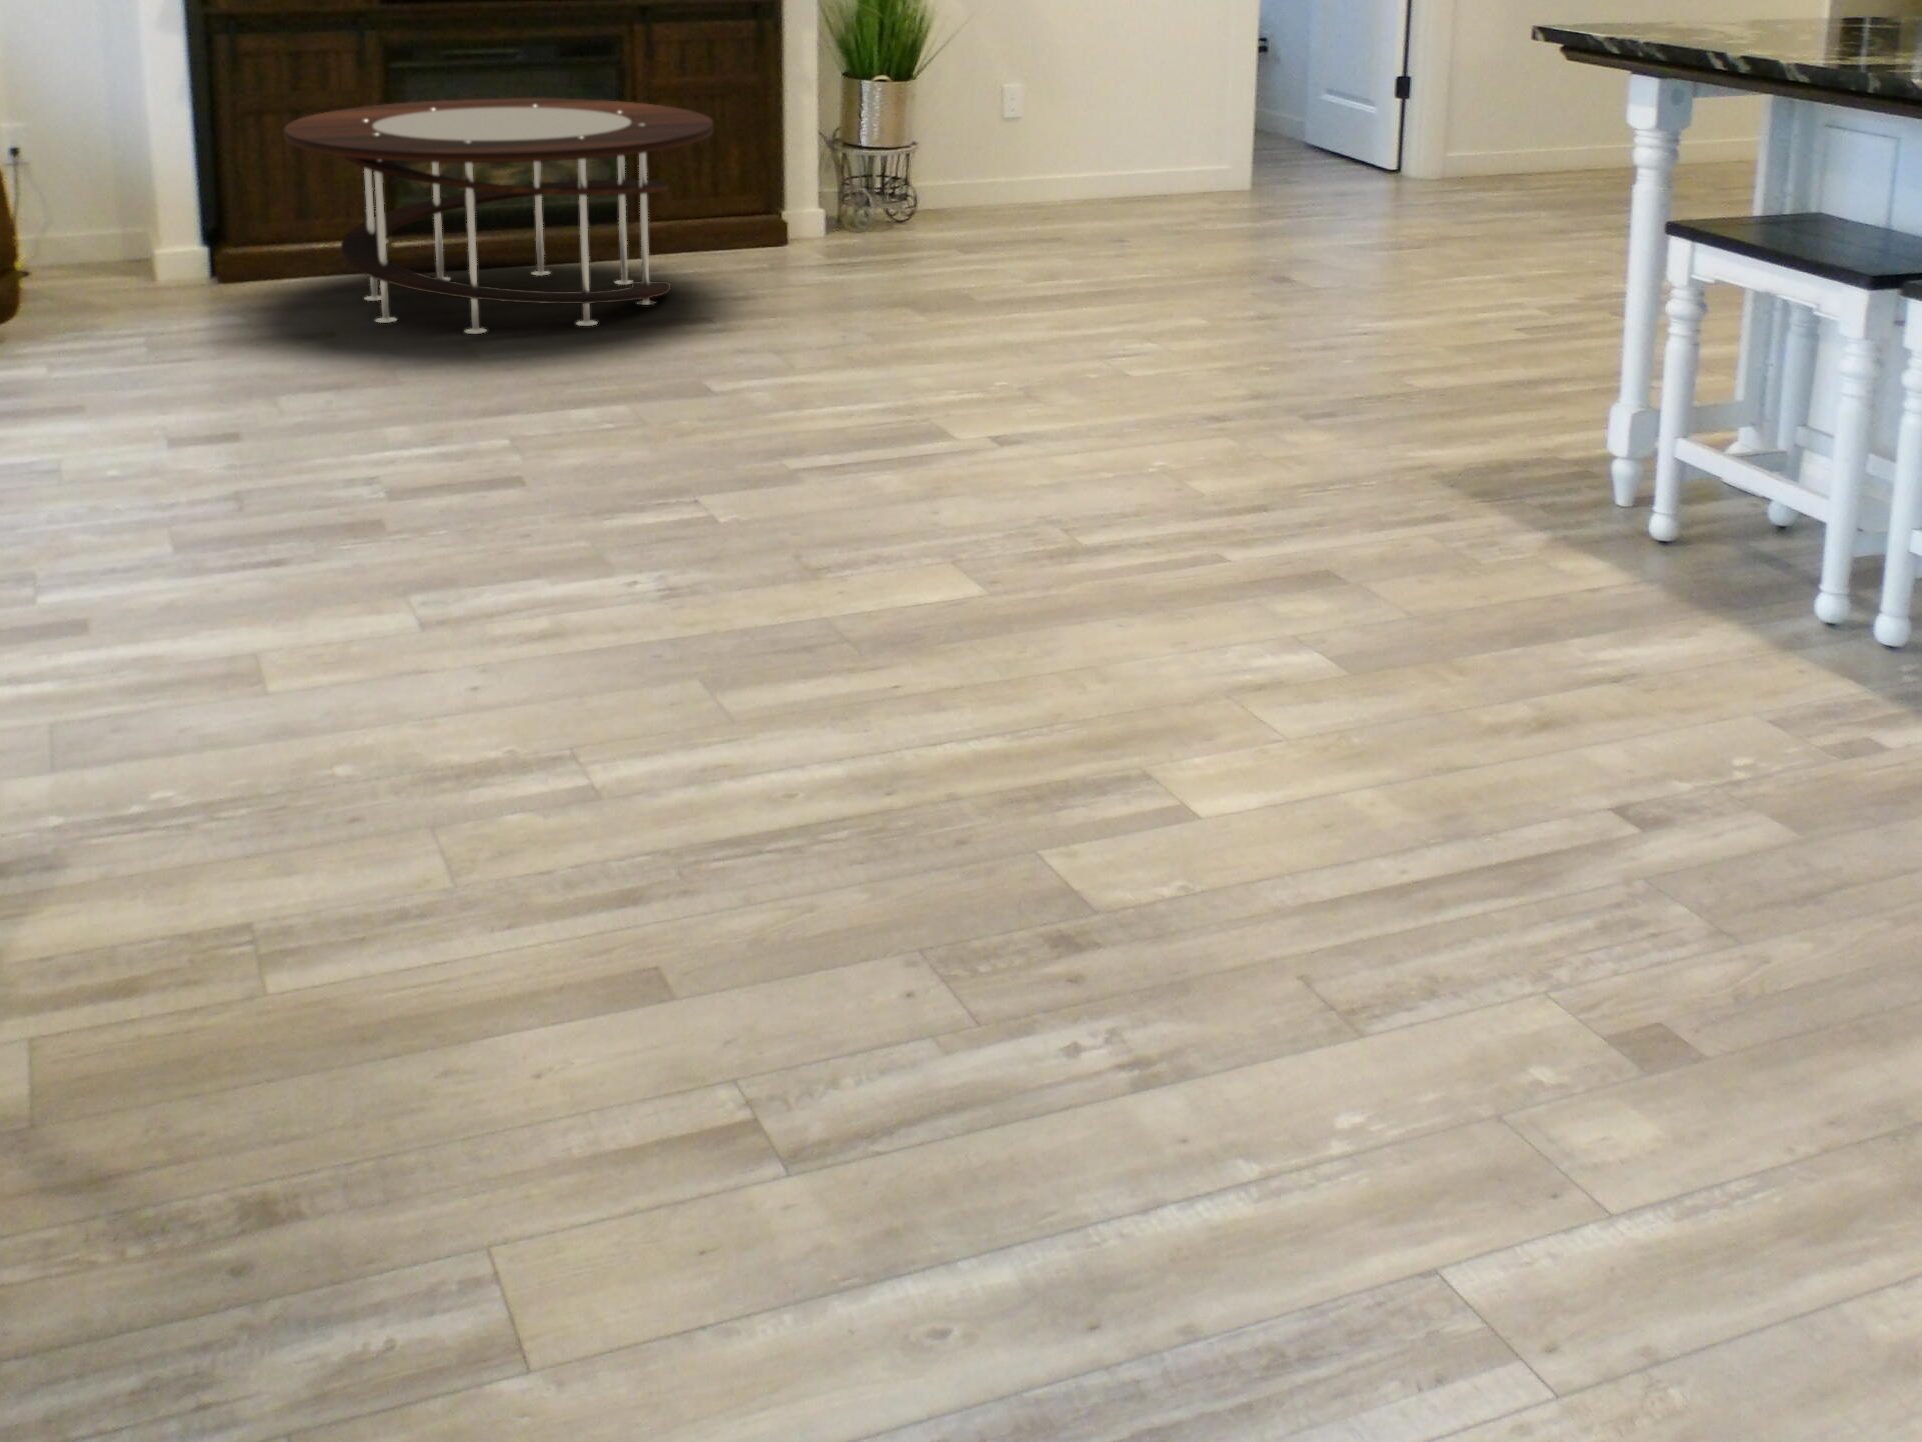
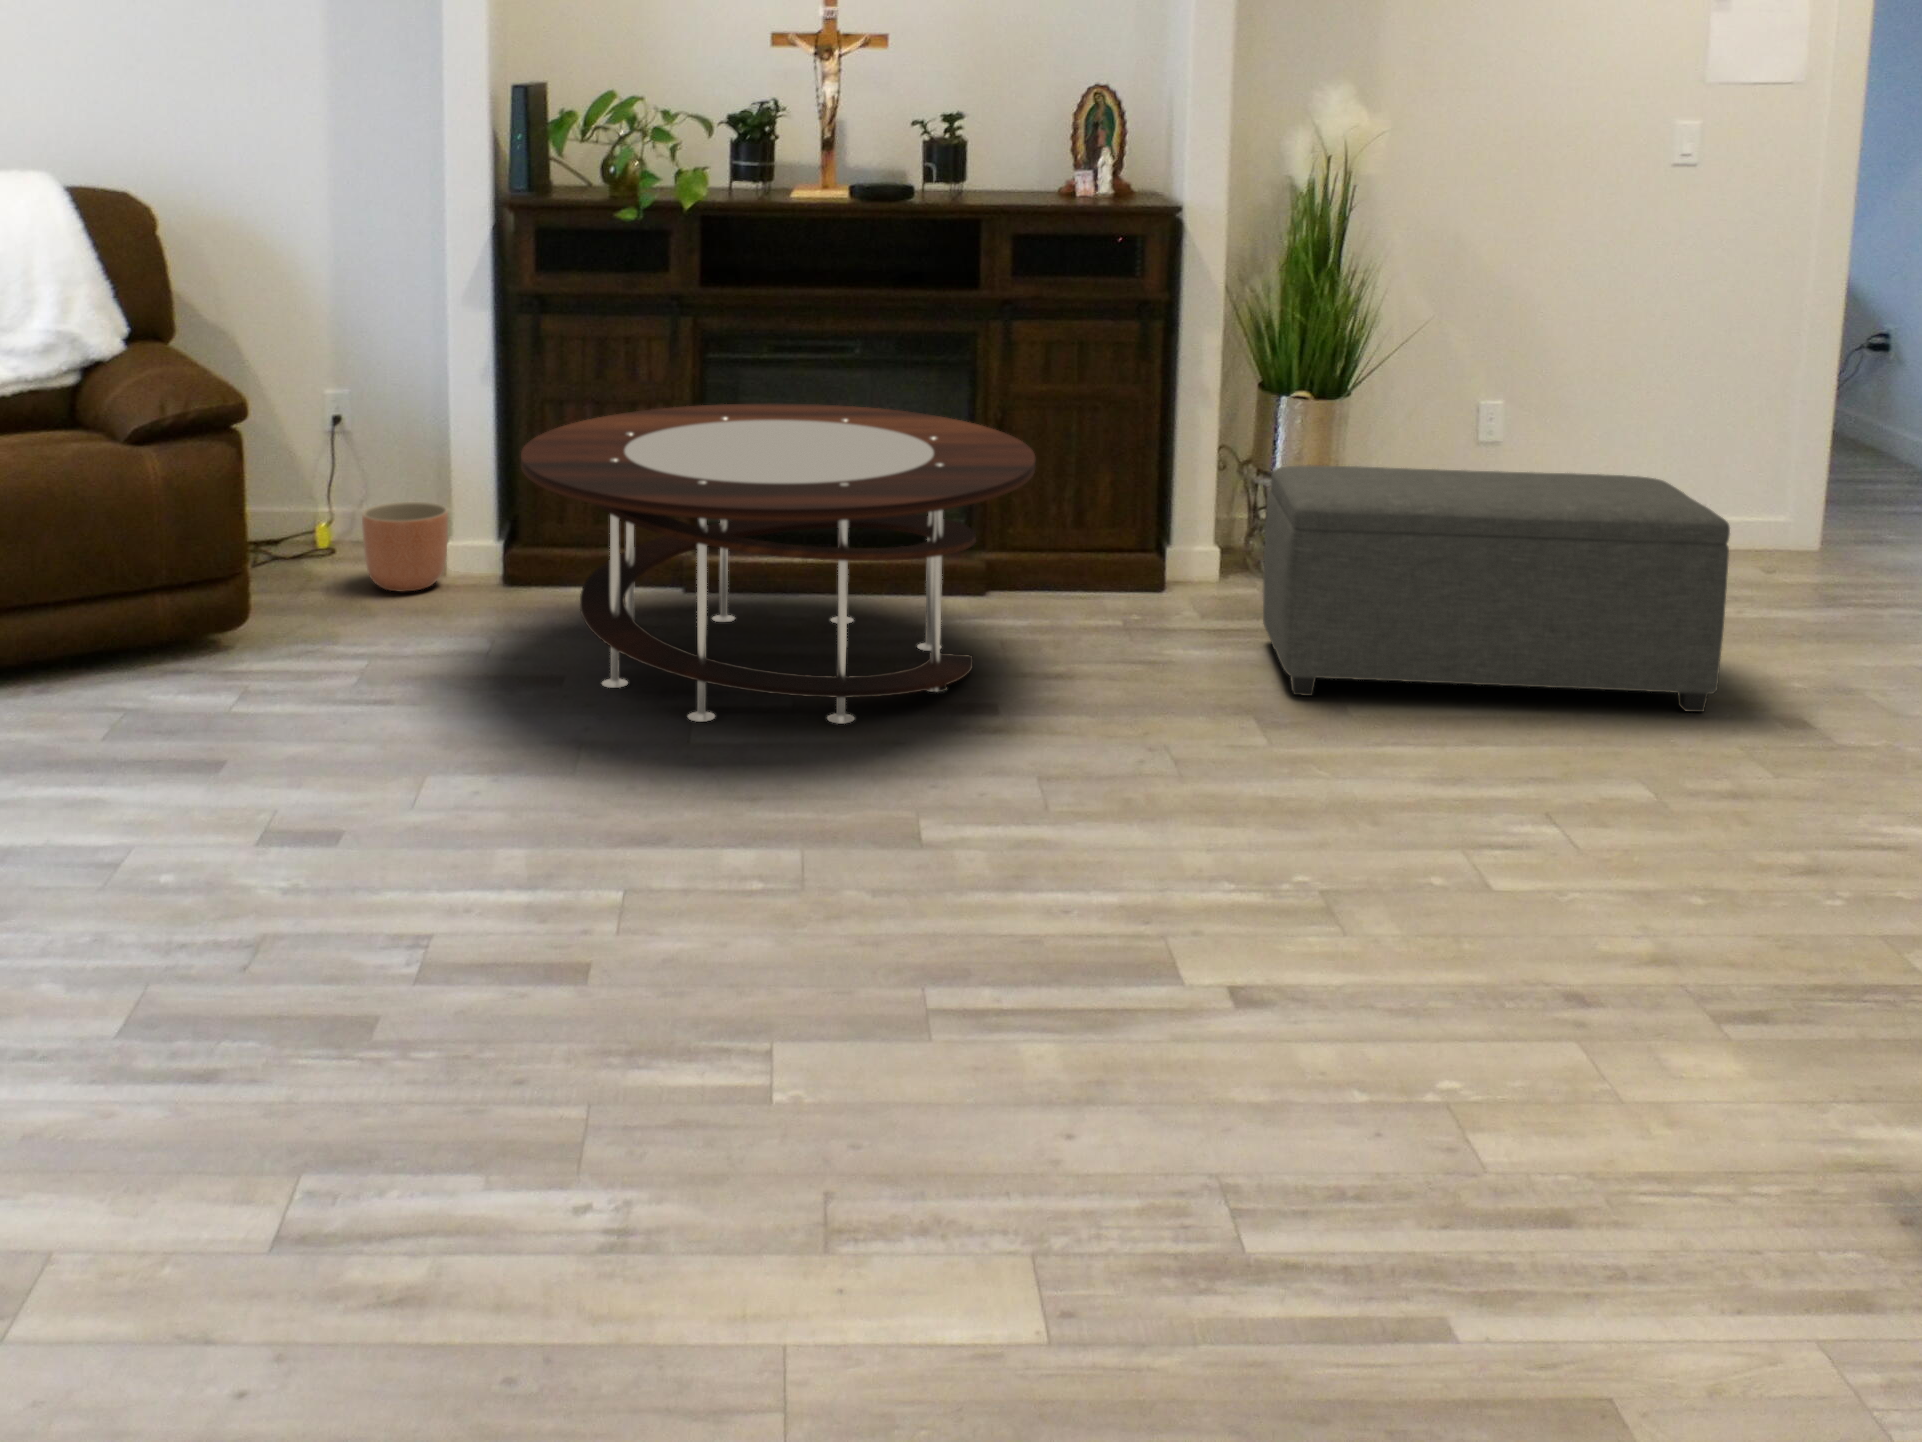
ottoman: none [875,115,1202,286] -> present [1263,465,1730,712]
planter: none [86,207,168,284] -> present [362,502,448,592]

